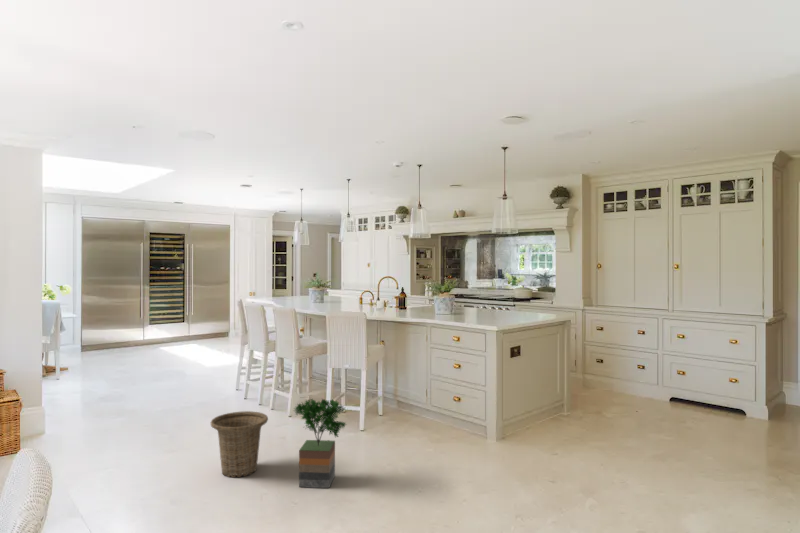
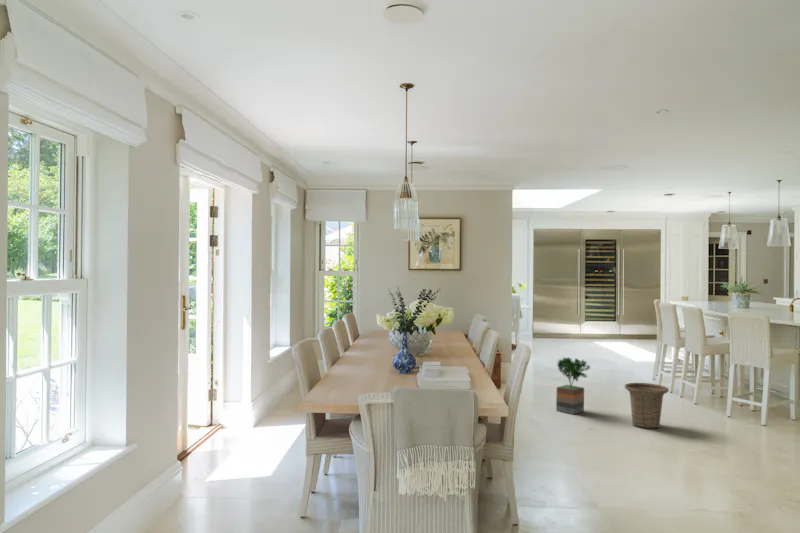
potted tree: present [295,399,346,488] -> present [556,358,590,414]

